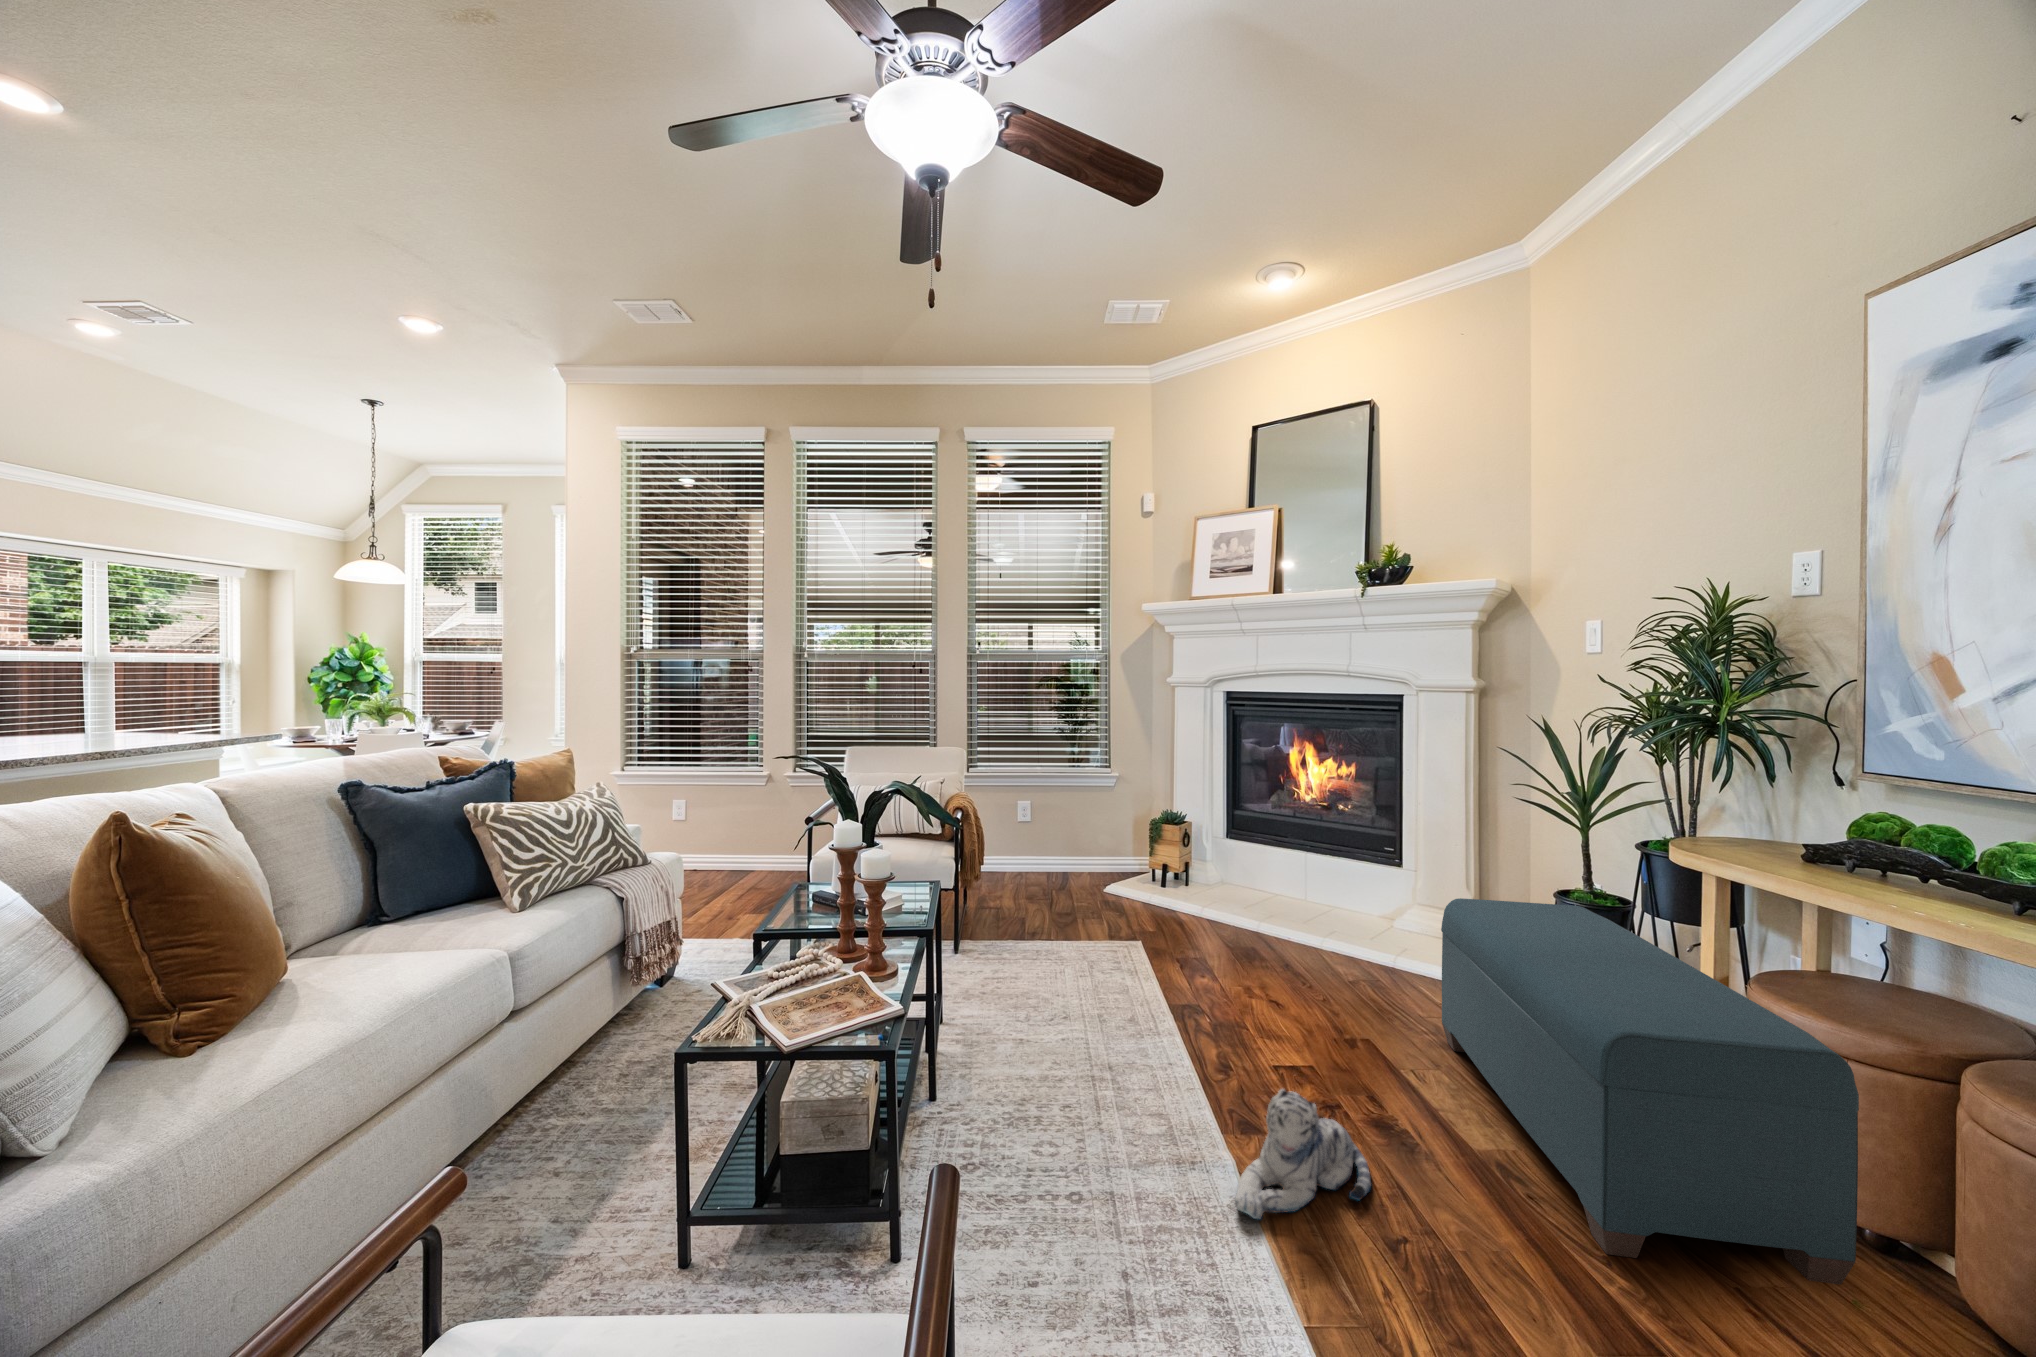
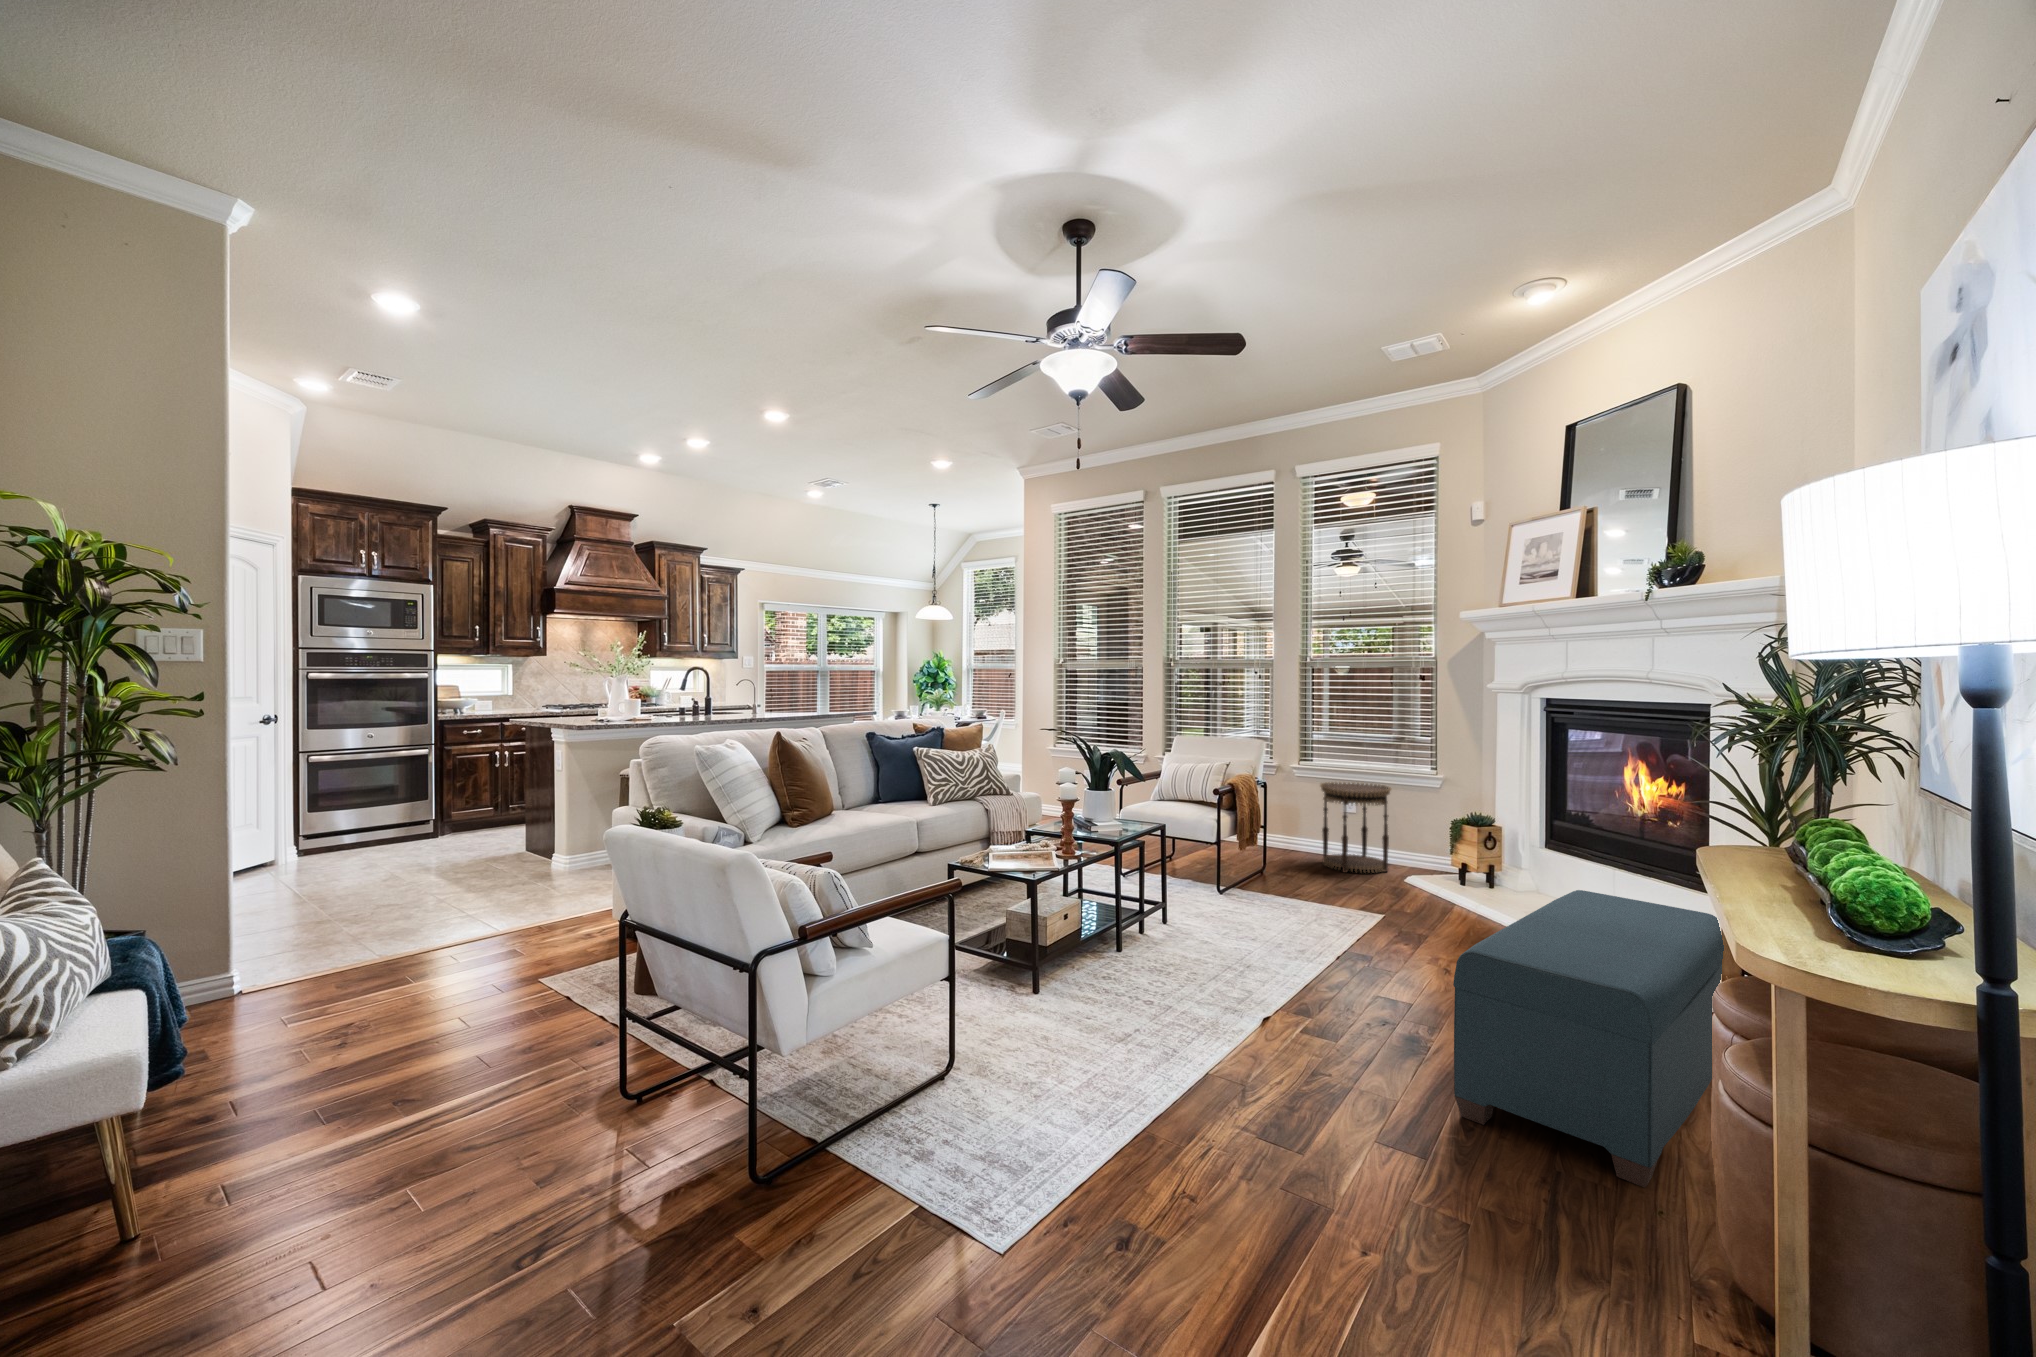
side table: none [1006,787,1080,891] -> present [1320,782,1391,873]
plush toy: present [1235,1089,1372,1220] -> none [1224,964,1354,1048]

